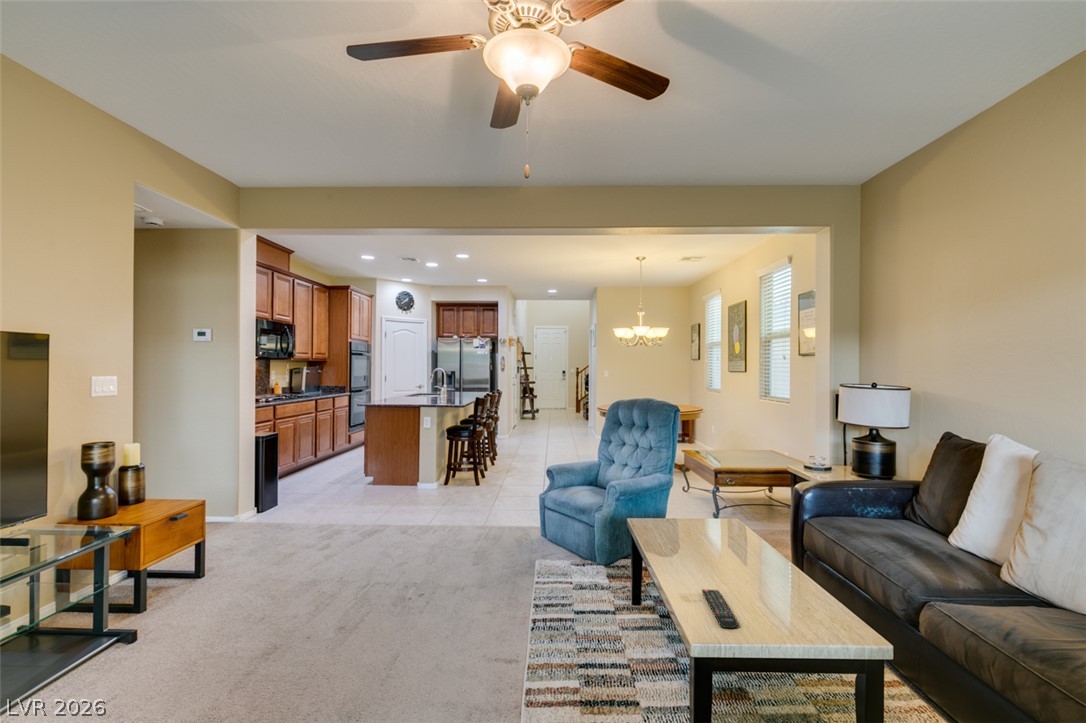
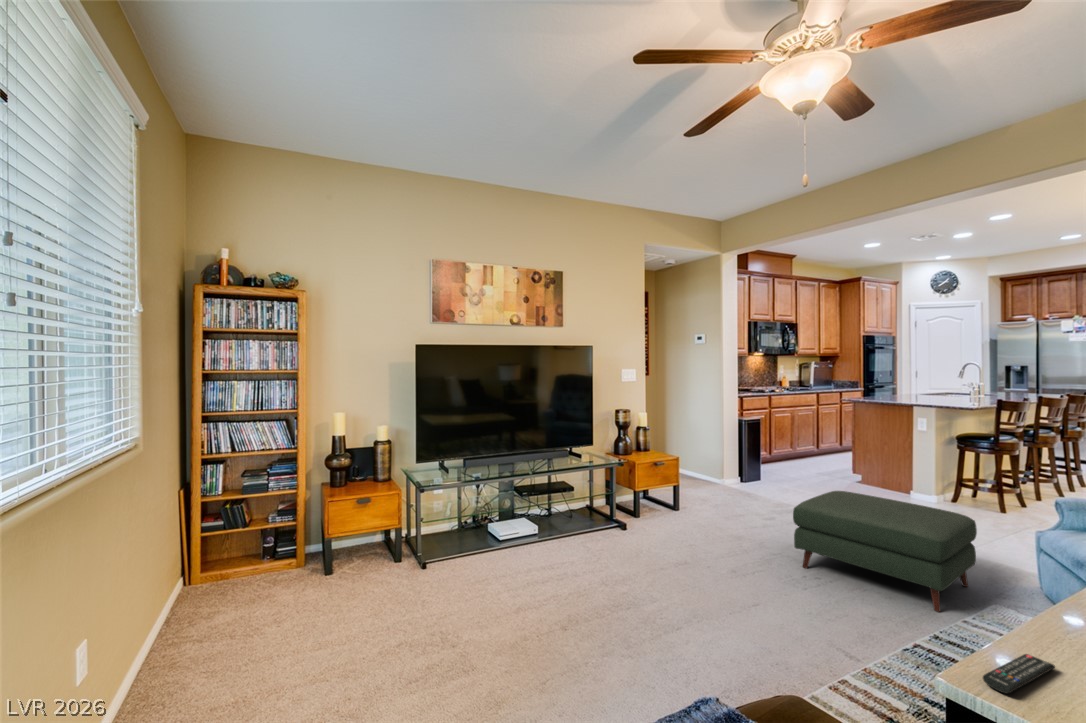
ottoman: none [390,494,525,590] -> present [793,491,977,612]

